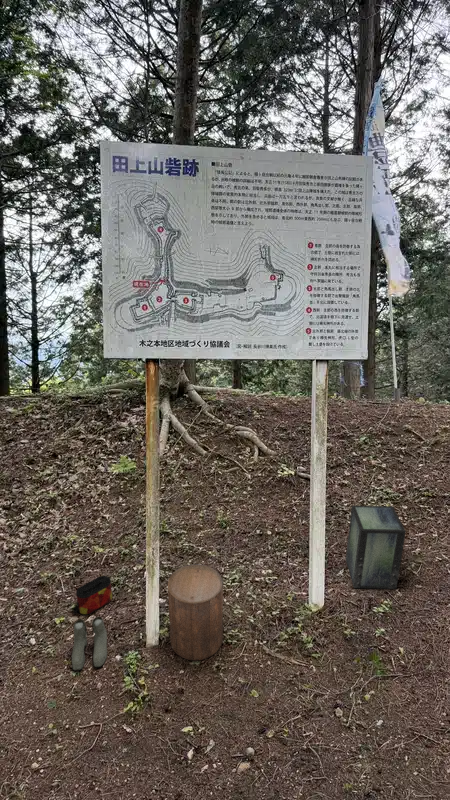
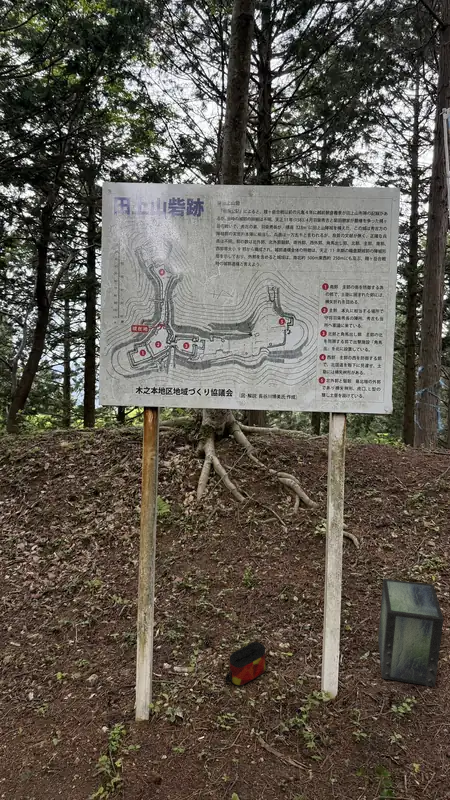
stool: present [168,564,223,660] -> none [155,631,218,744]
bag: present [73,576,112,615] -> present [225,642,266,686]
boots: present [72,616,107,670] -> none [54,676,97,734]

